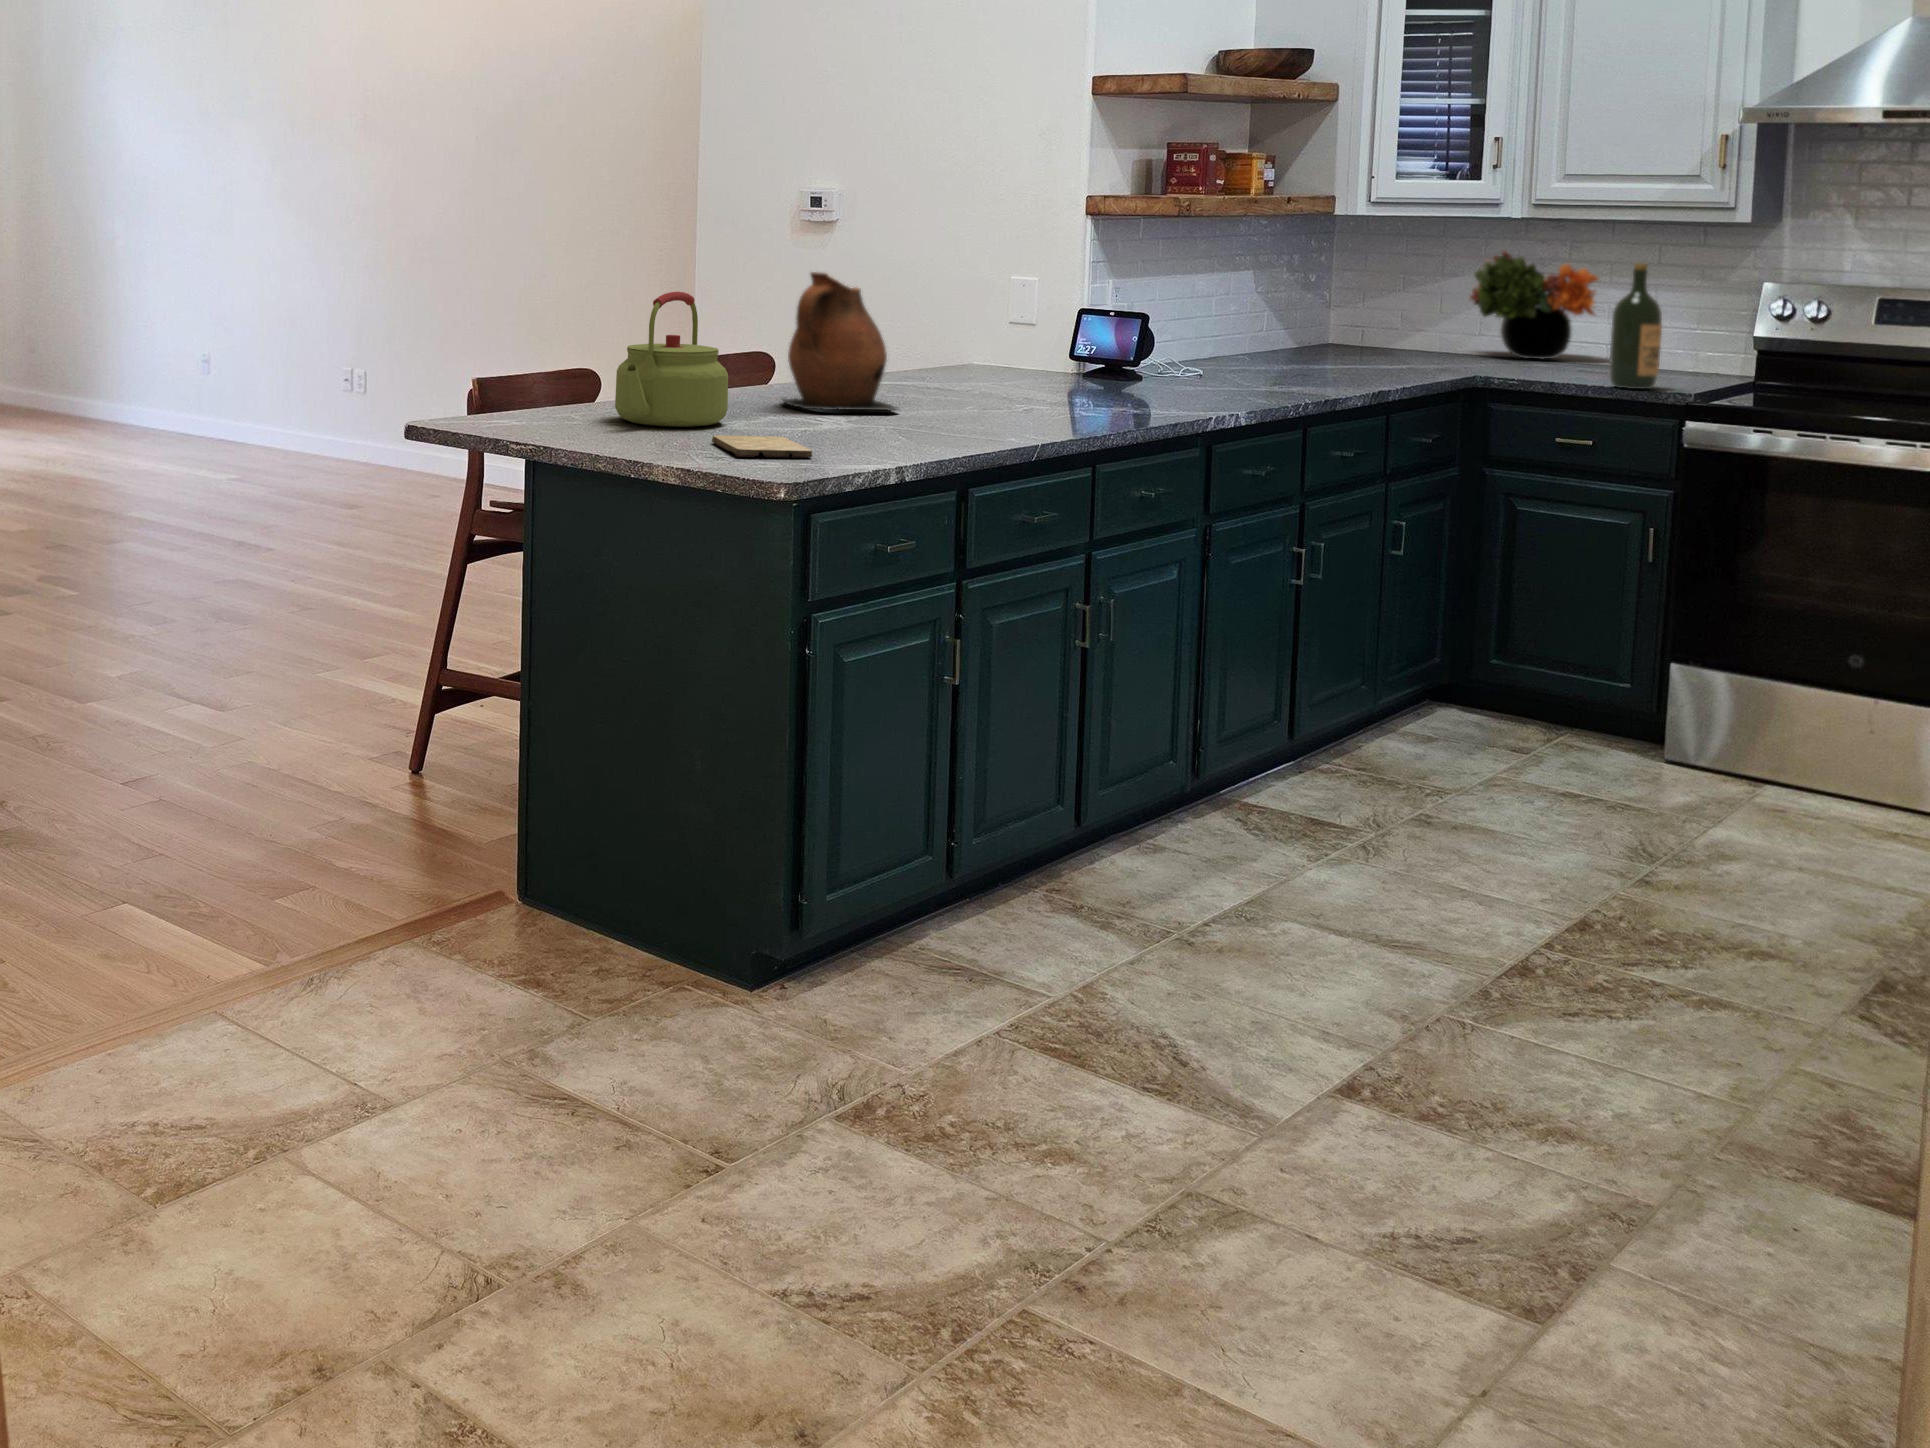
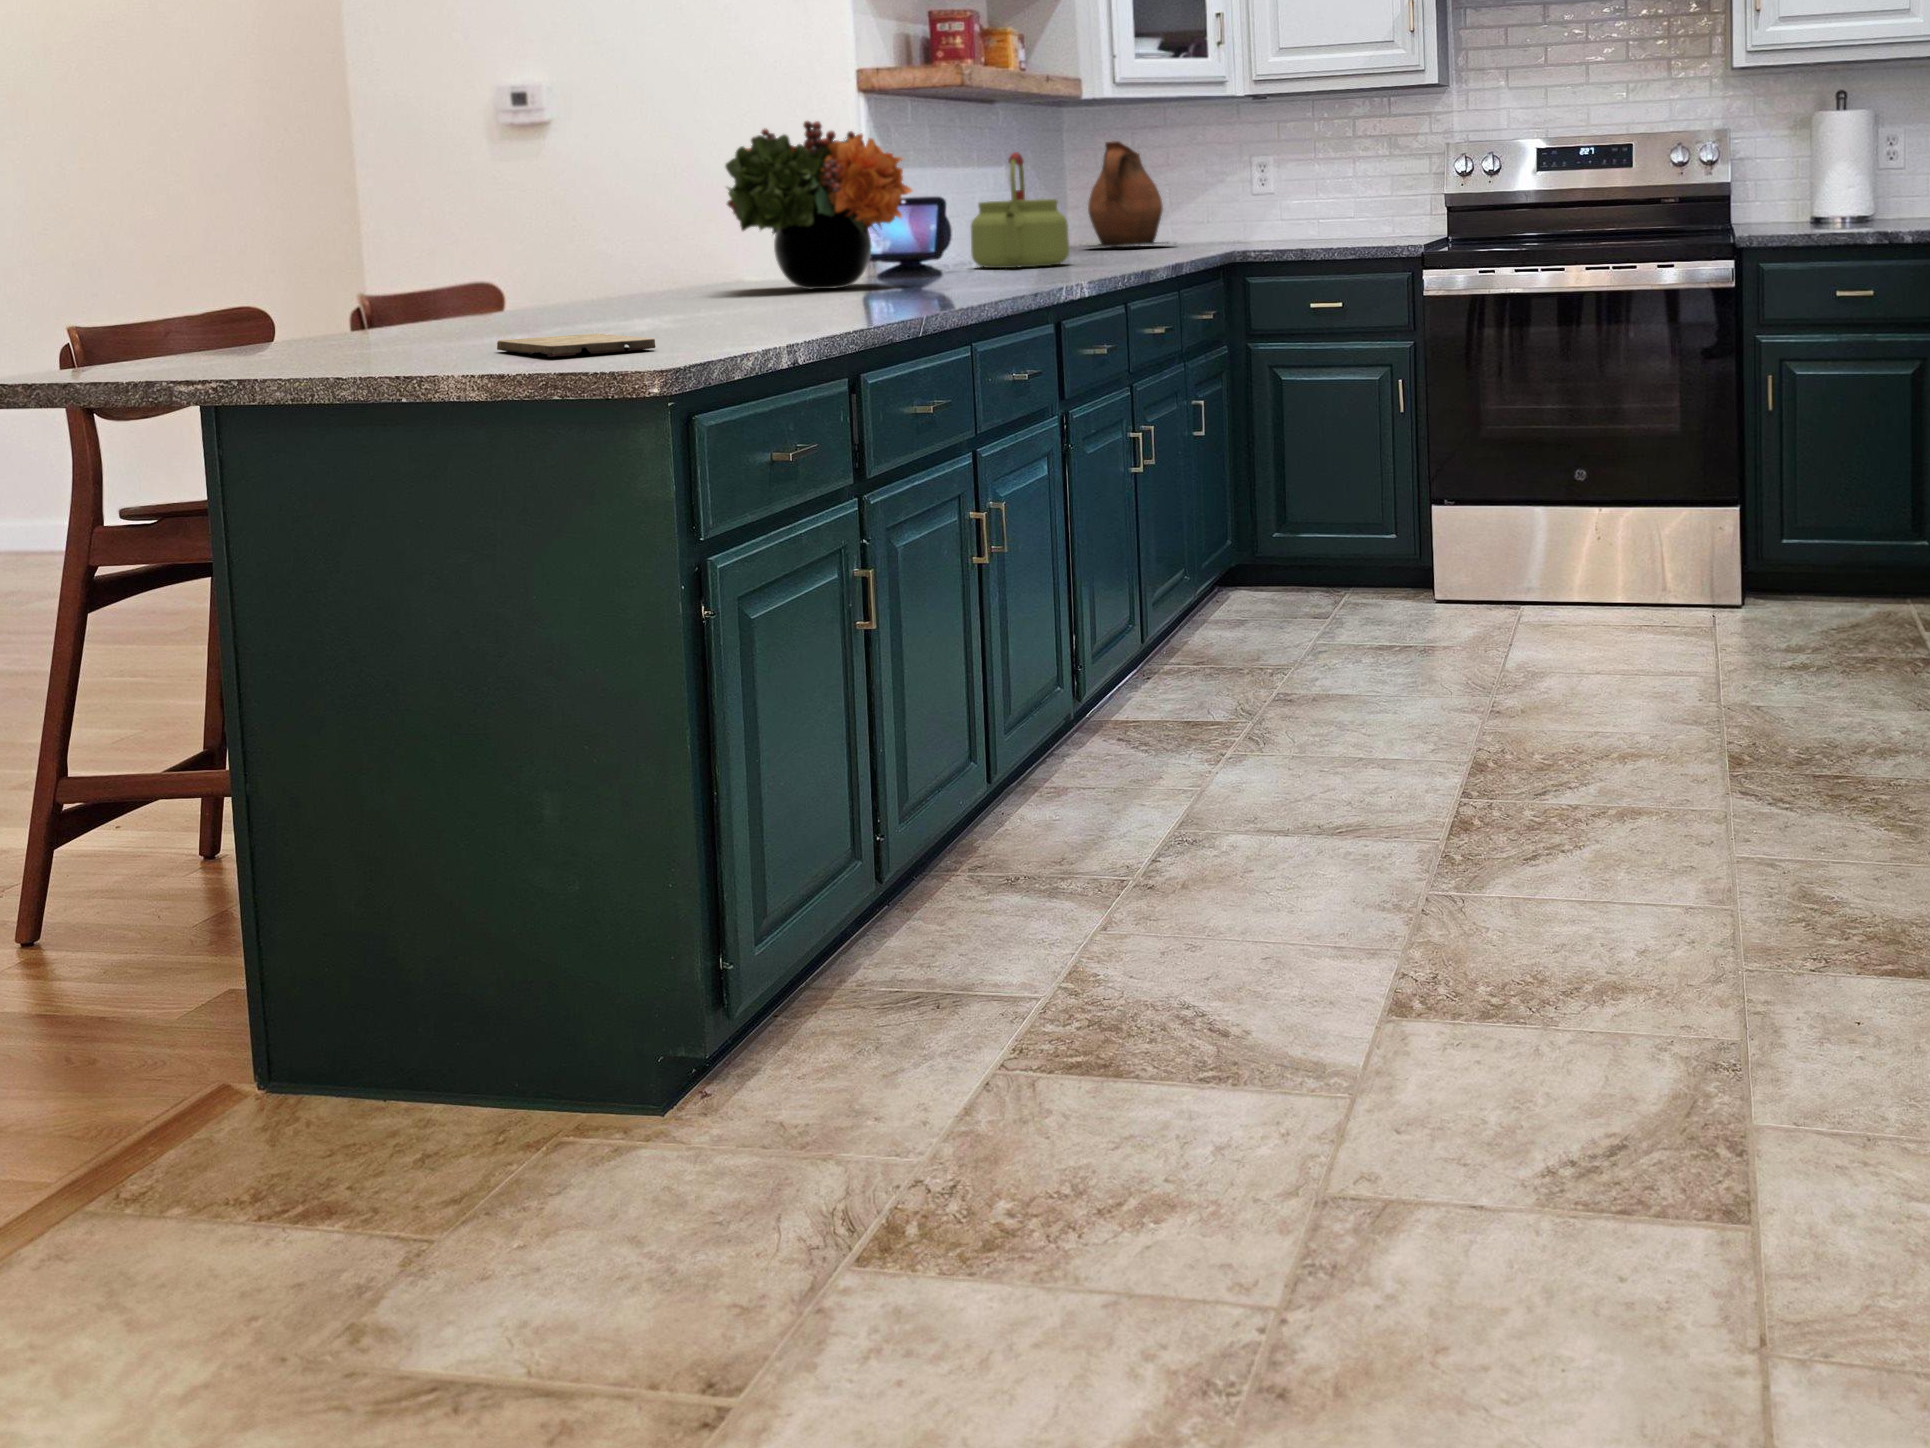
flower arrangement: present [1469,251,1601,359] -> present [725,121,912,289]
wine bottle: present [1609,263,1662,389] -> none [1351,122,1393,246]
ceramic pitcher: present [783,272,898,411] -> present [1088,141,1163,247]
kettle: present [615,292,728,427] -> present [971,152,1069,268]

